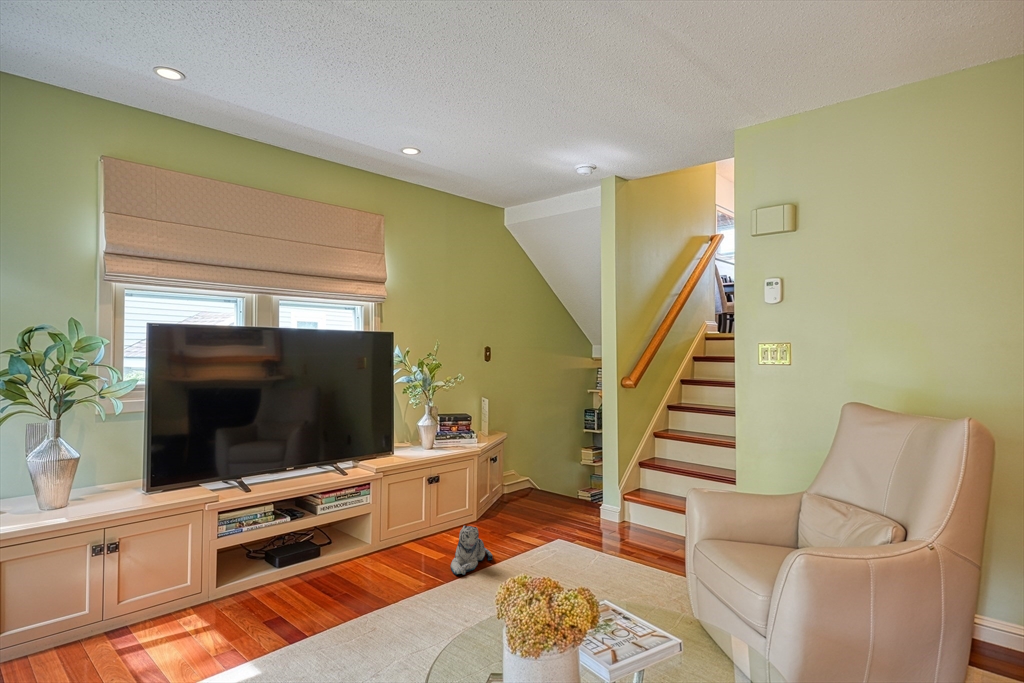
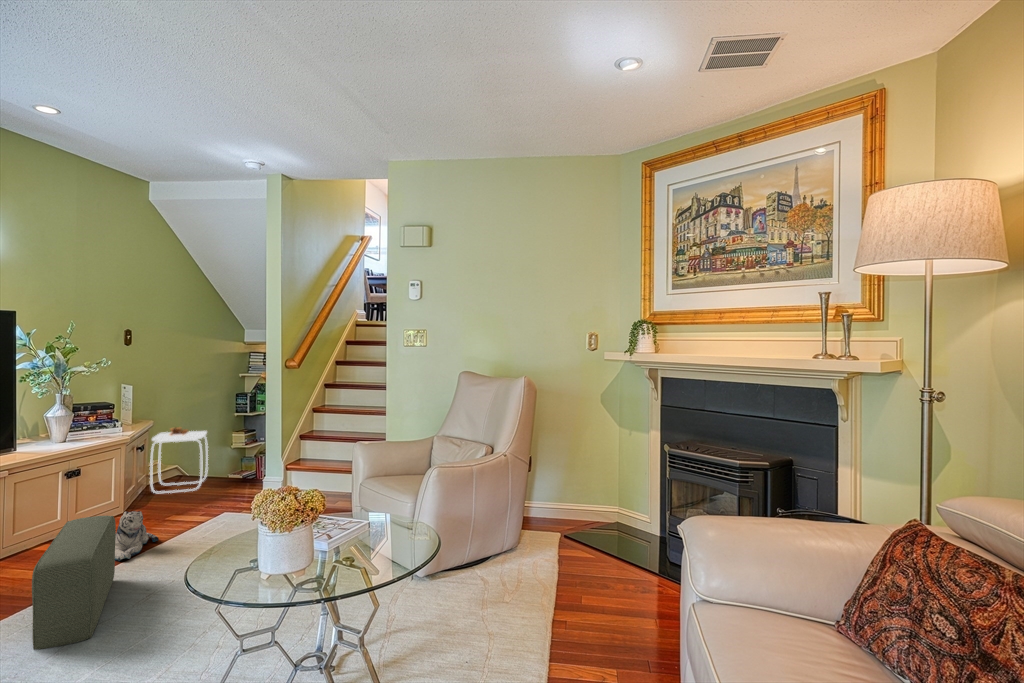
side table: none [503,442,552,507] -> present [150,427,208,493]
pouf: none [362,530,446,664] -> present [32,516,116,650]

